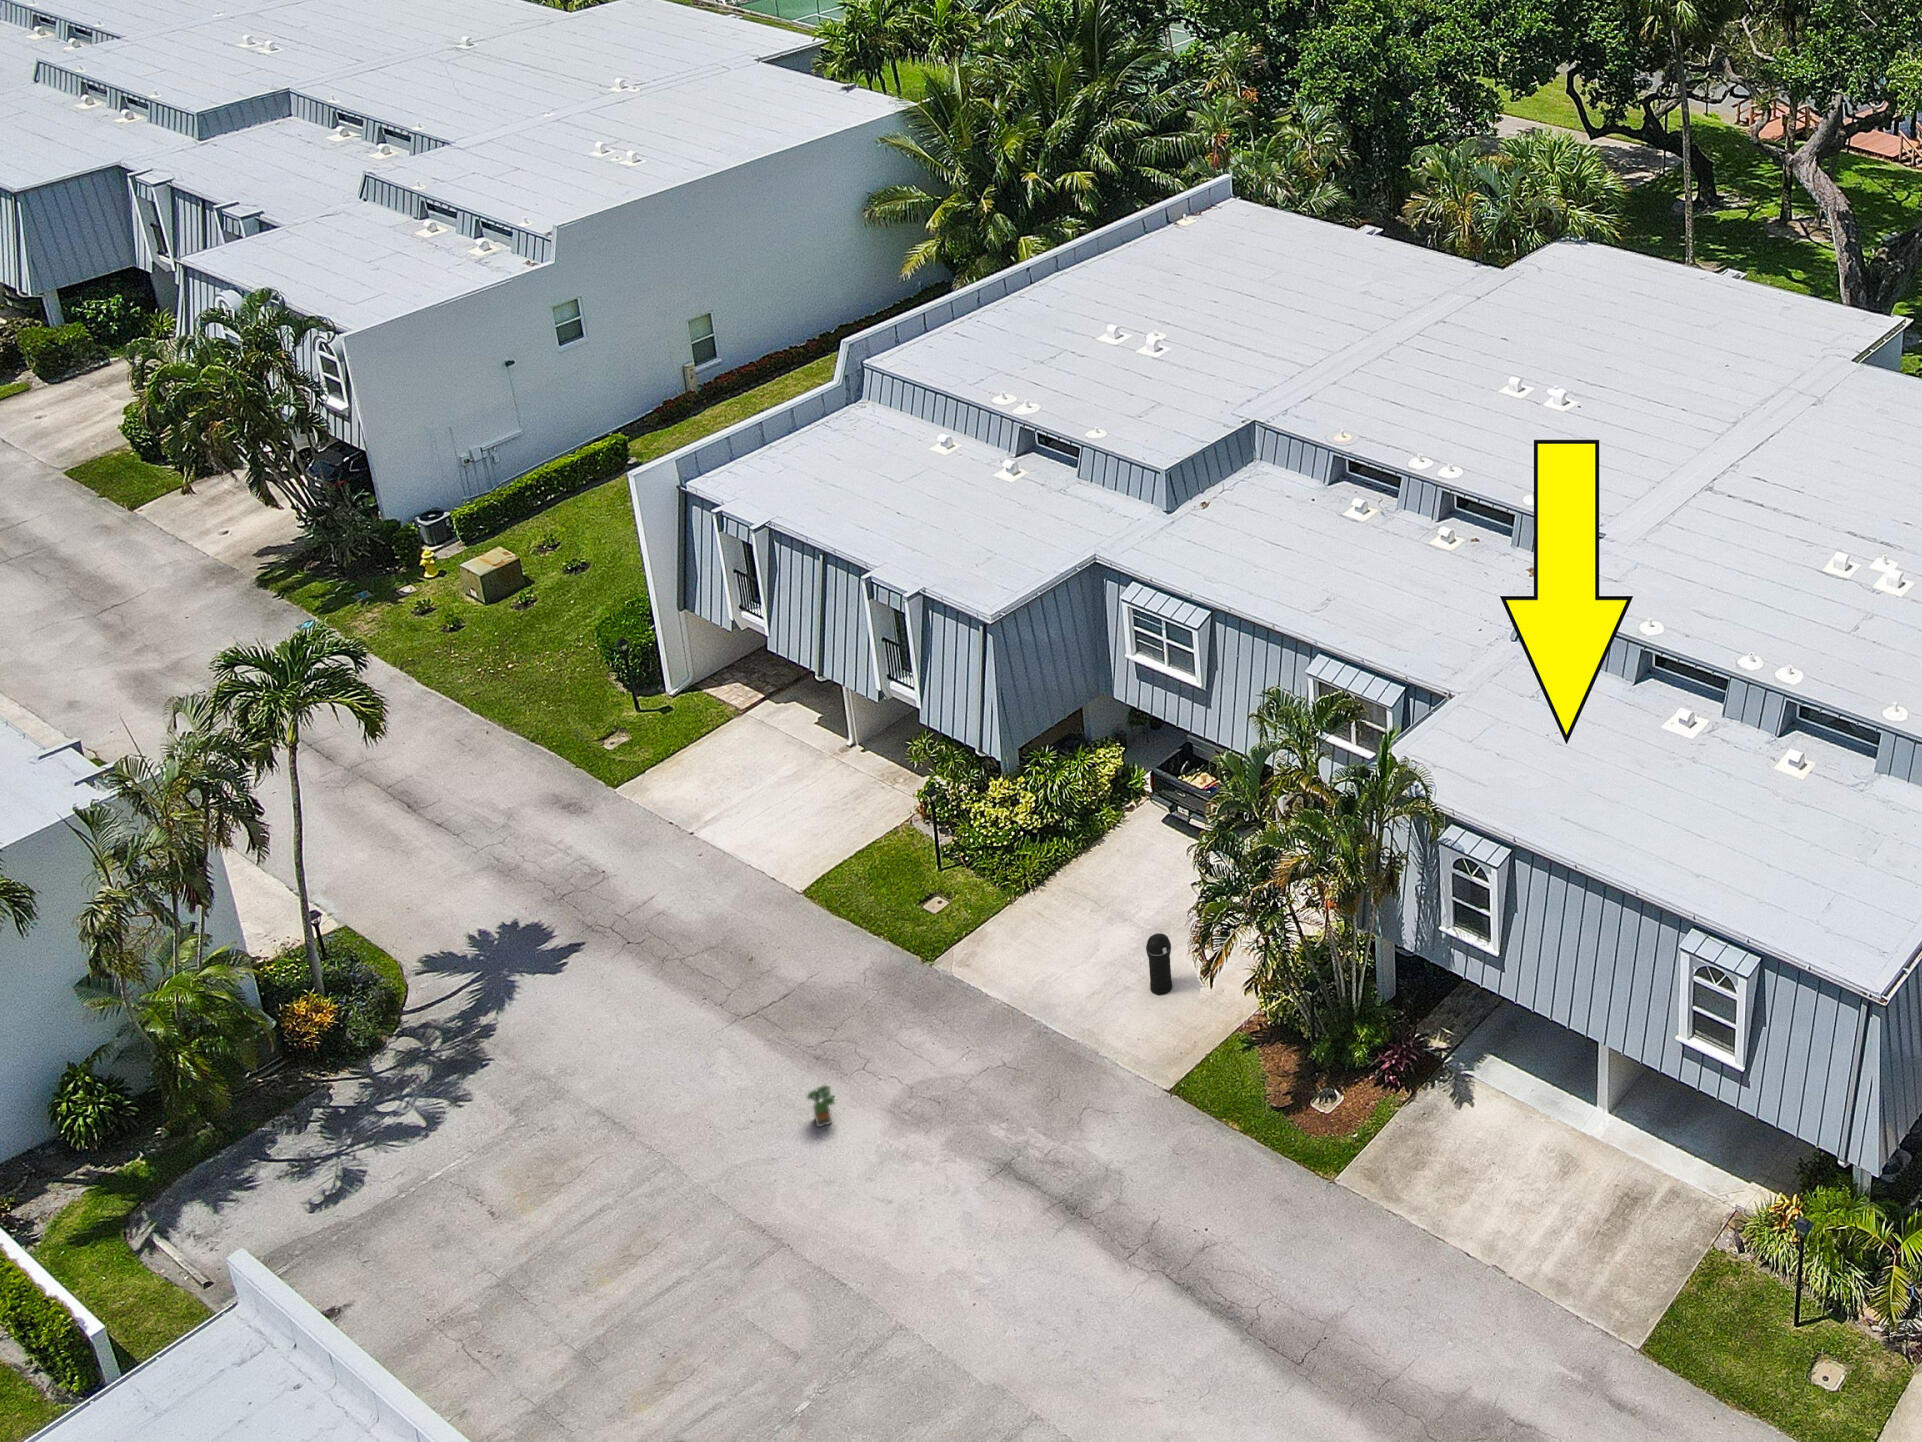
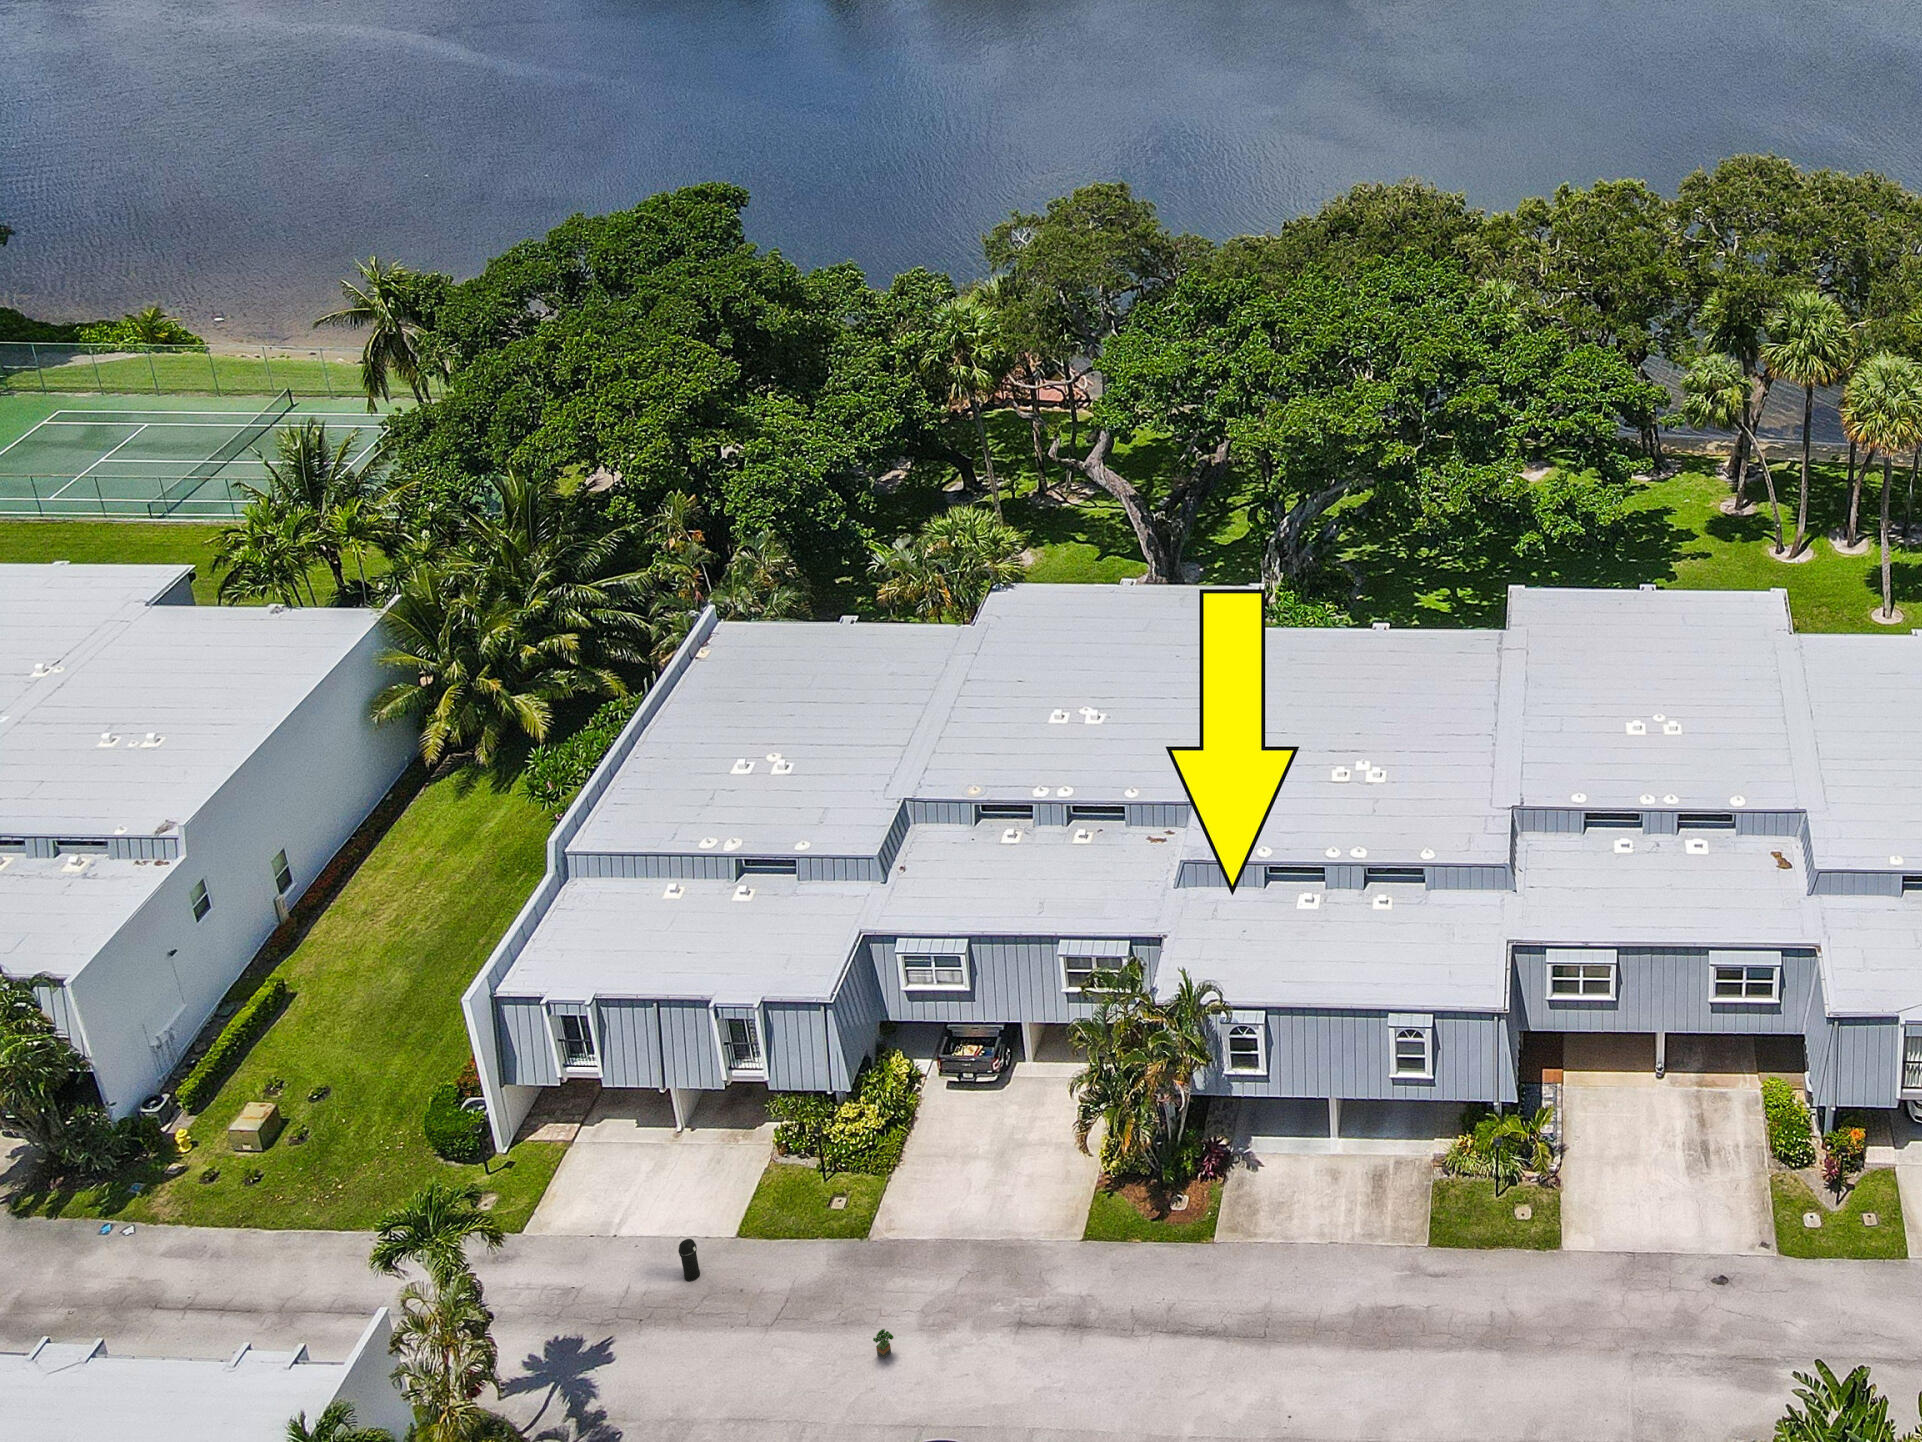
trash can: present [1146,933,1172,995] -> present [678,1239,700,1282]

